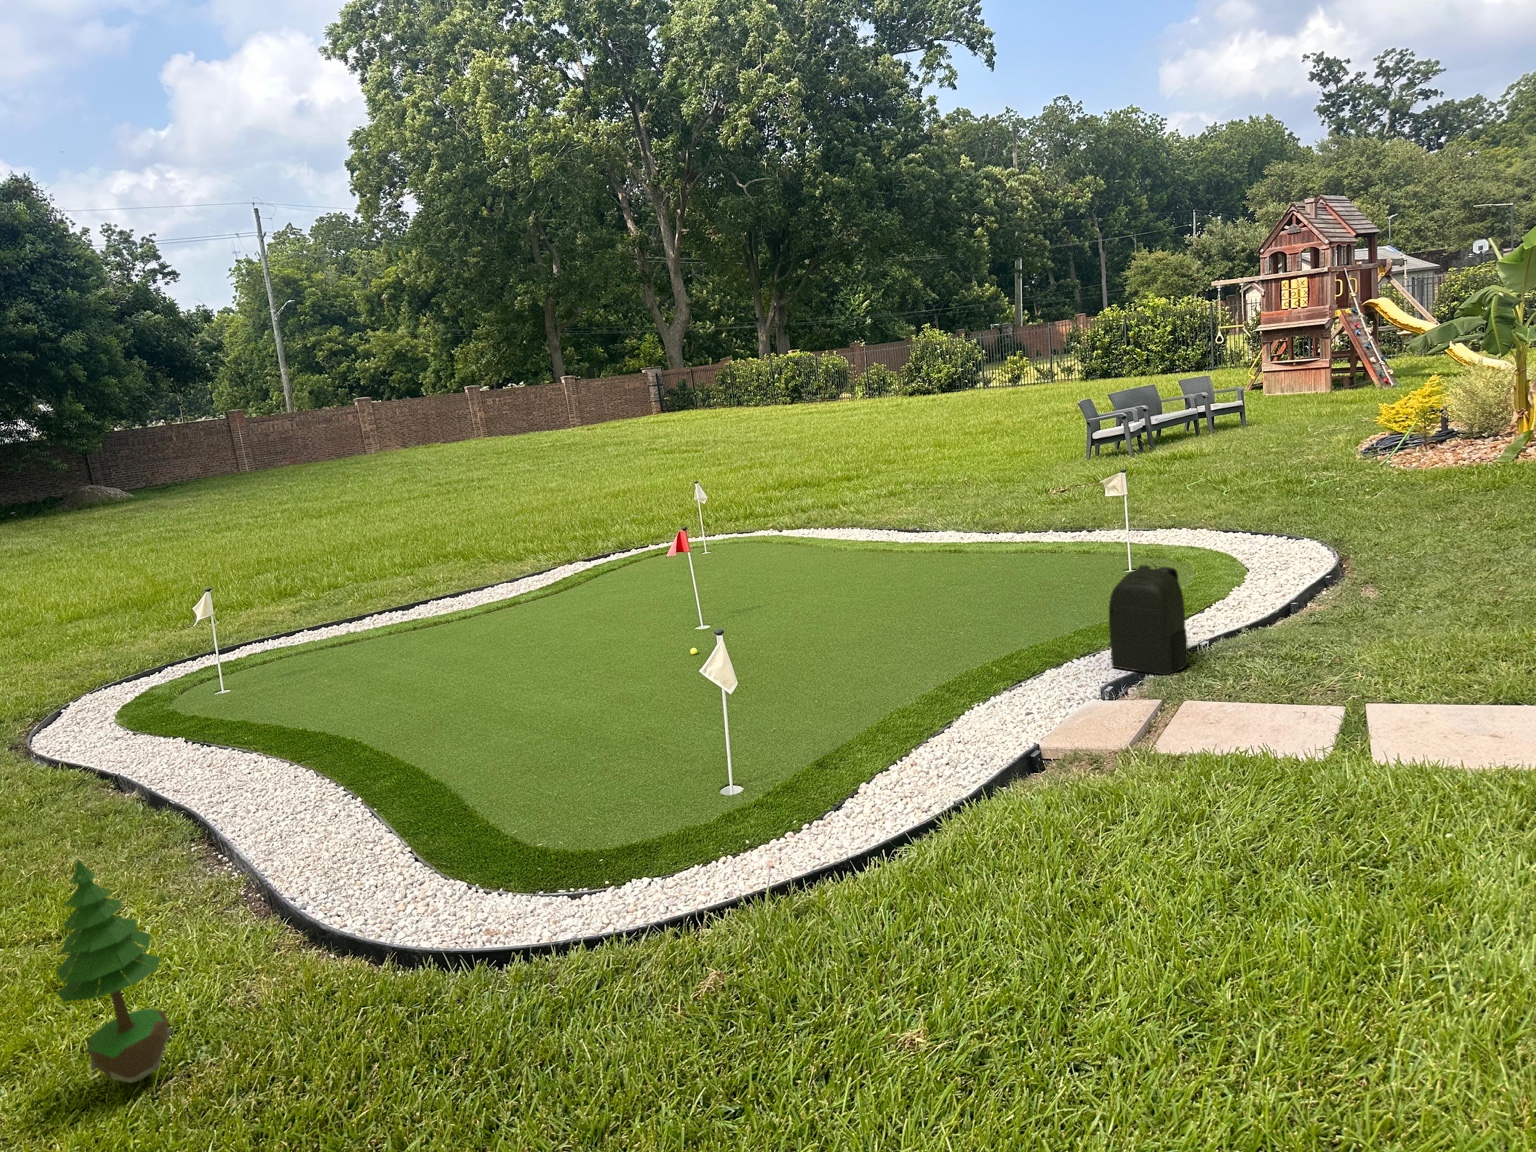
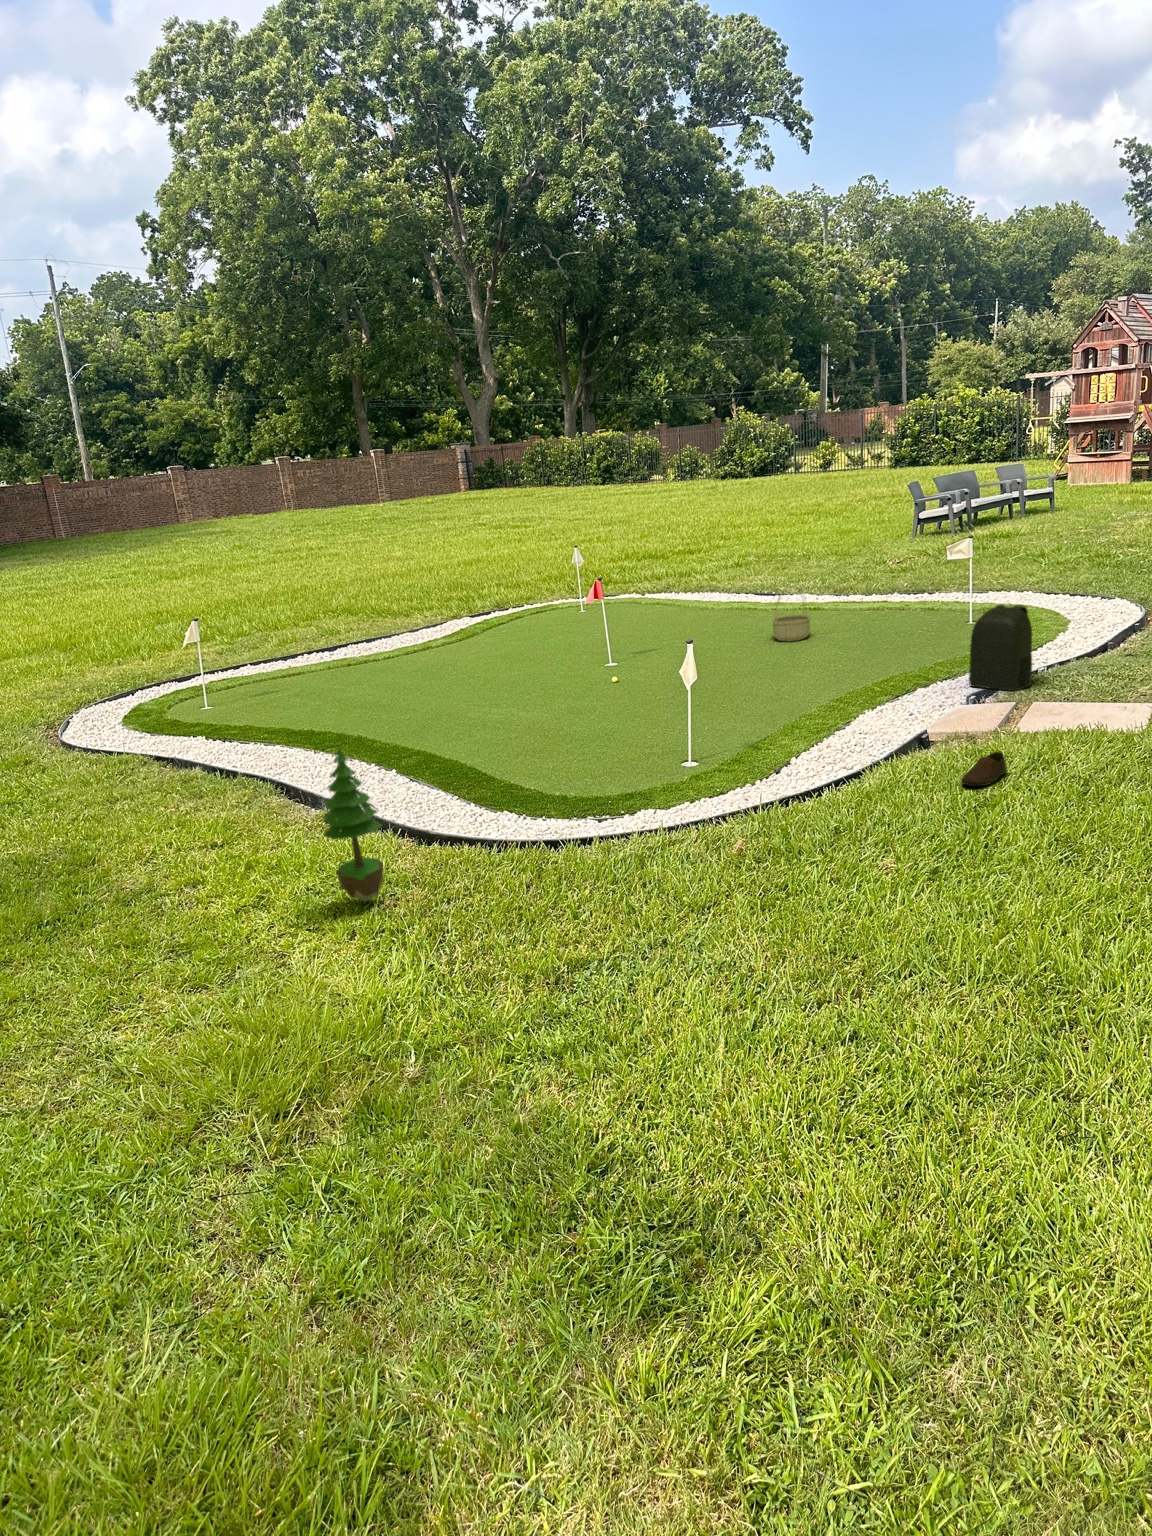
basket: none [888,536,935,601] -> present [772,586,811,641]
shoe: none [1059,794,1126,850] -> present [961,752,1006,786]

